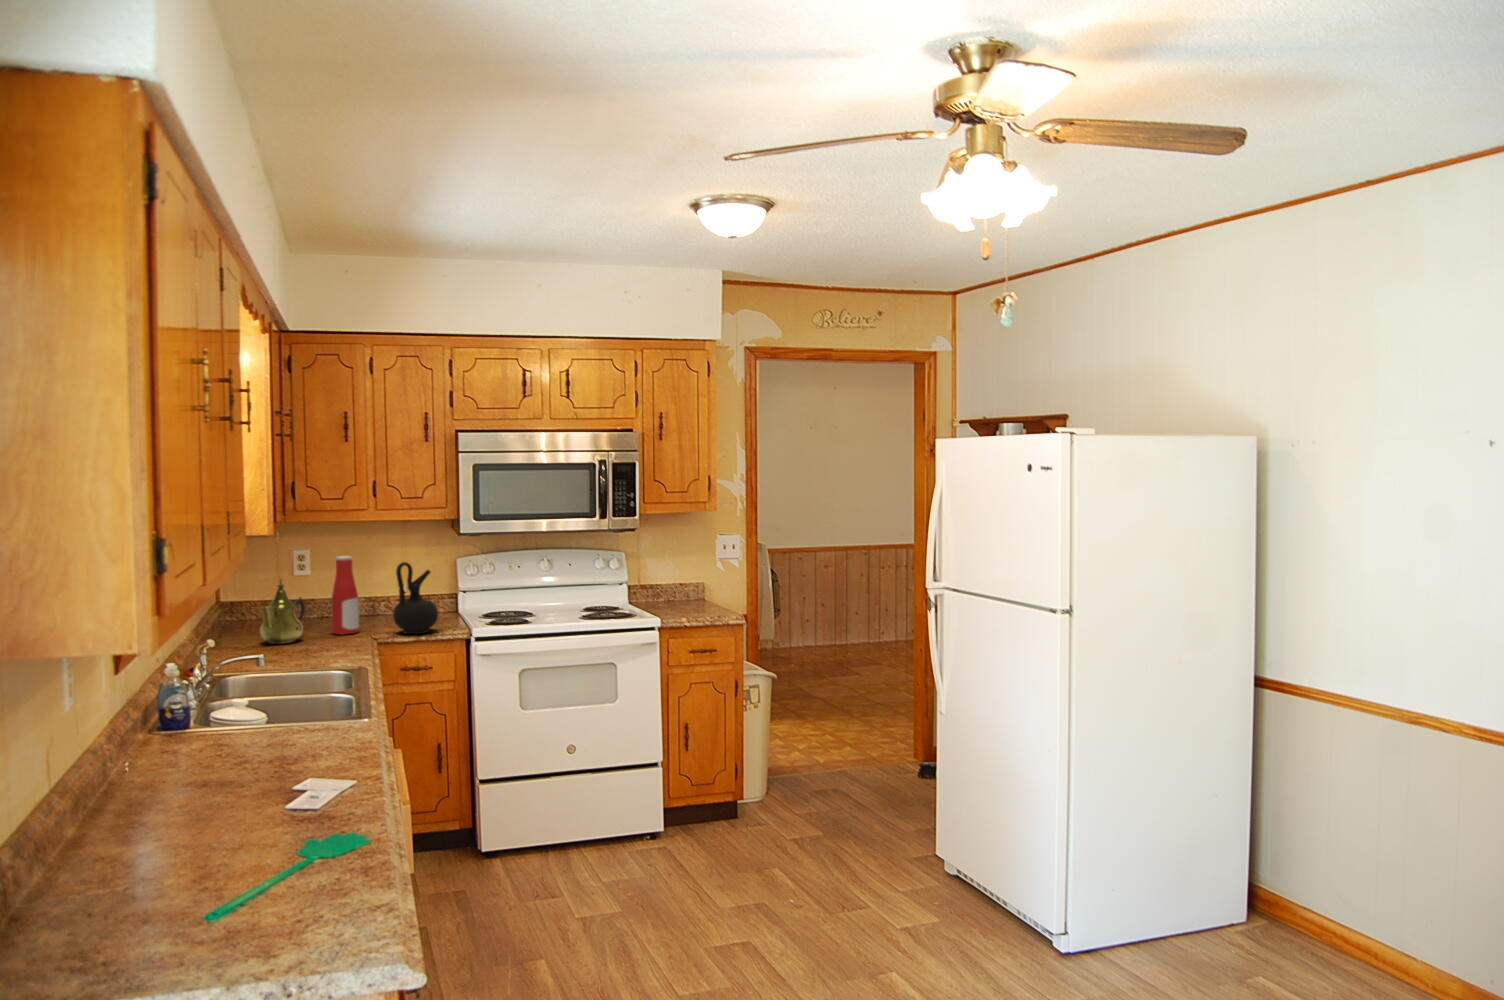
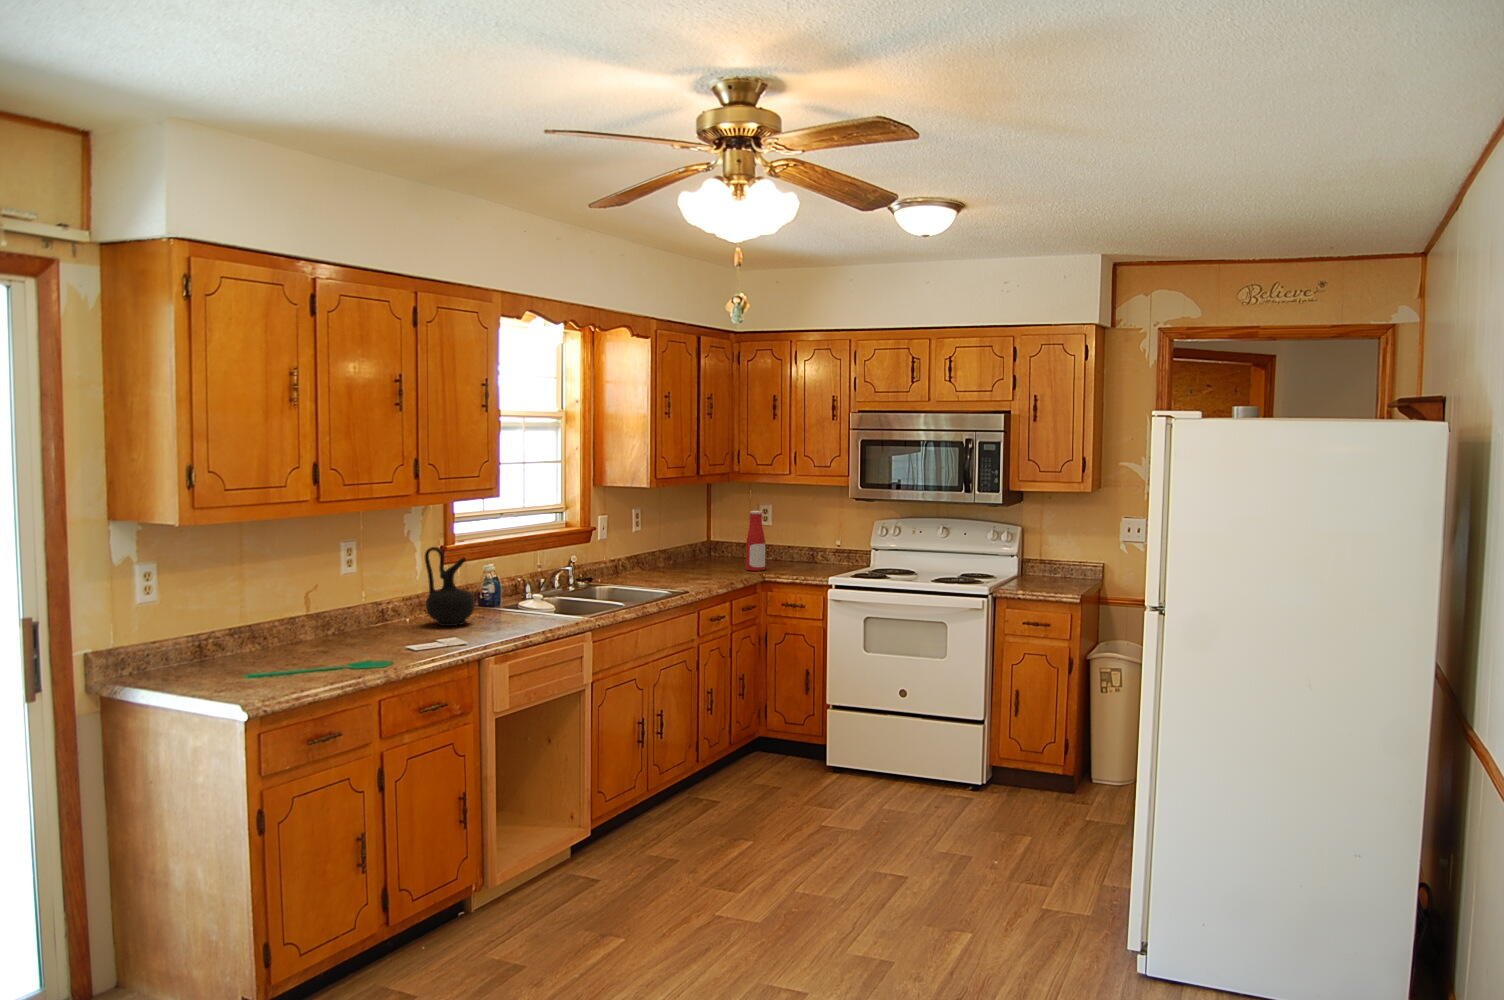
ceramic jug: present [393,562,438,634] -> present [425,547,474,626]
teapot: present [260,578,305,644] -> none [685,524,729,571]

